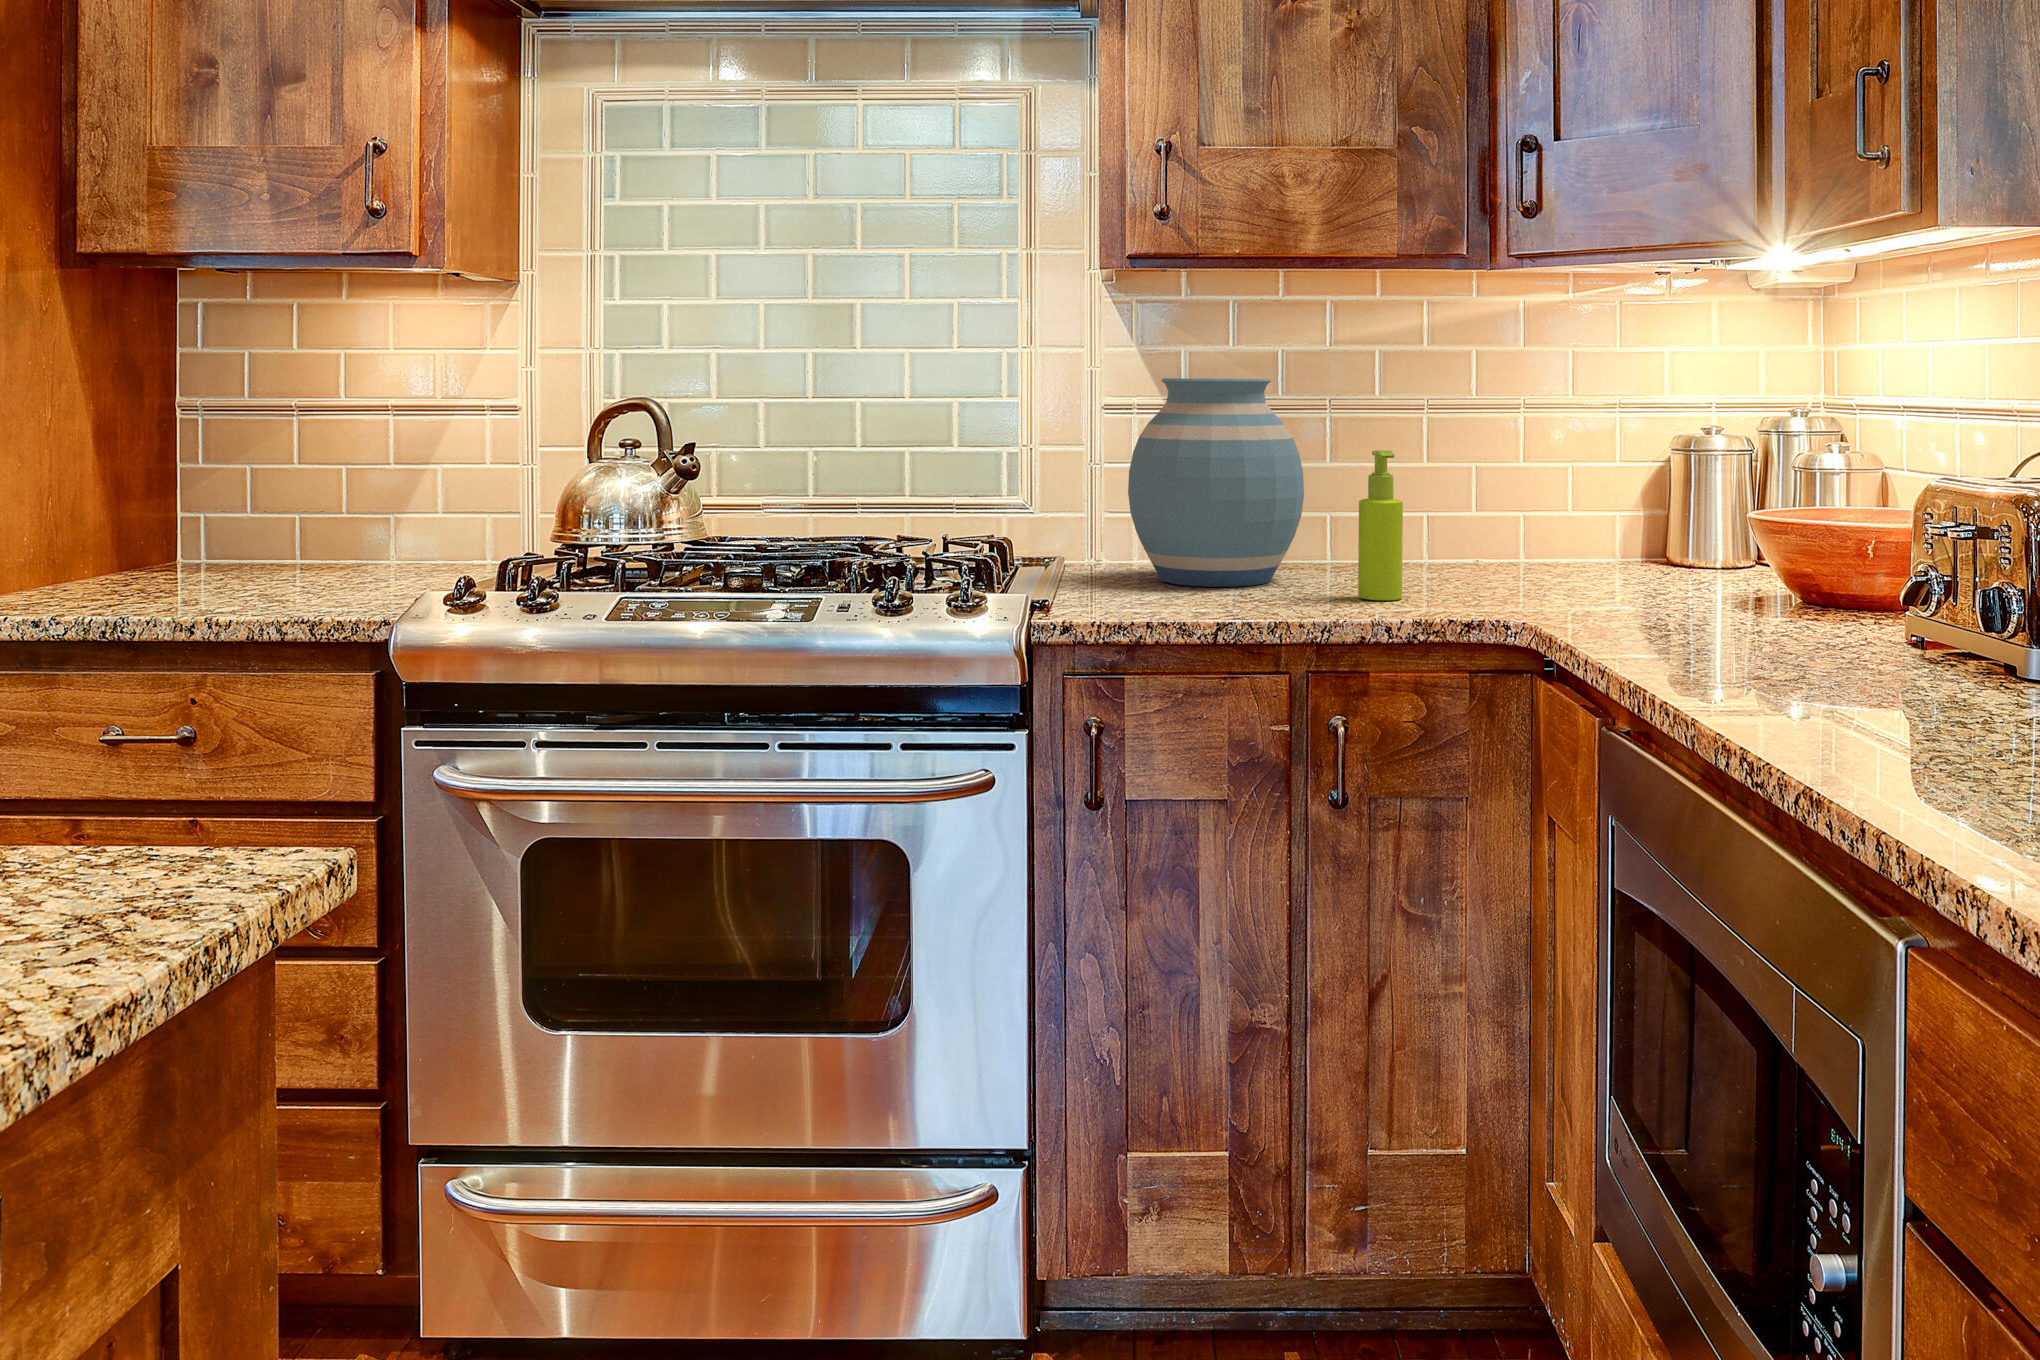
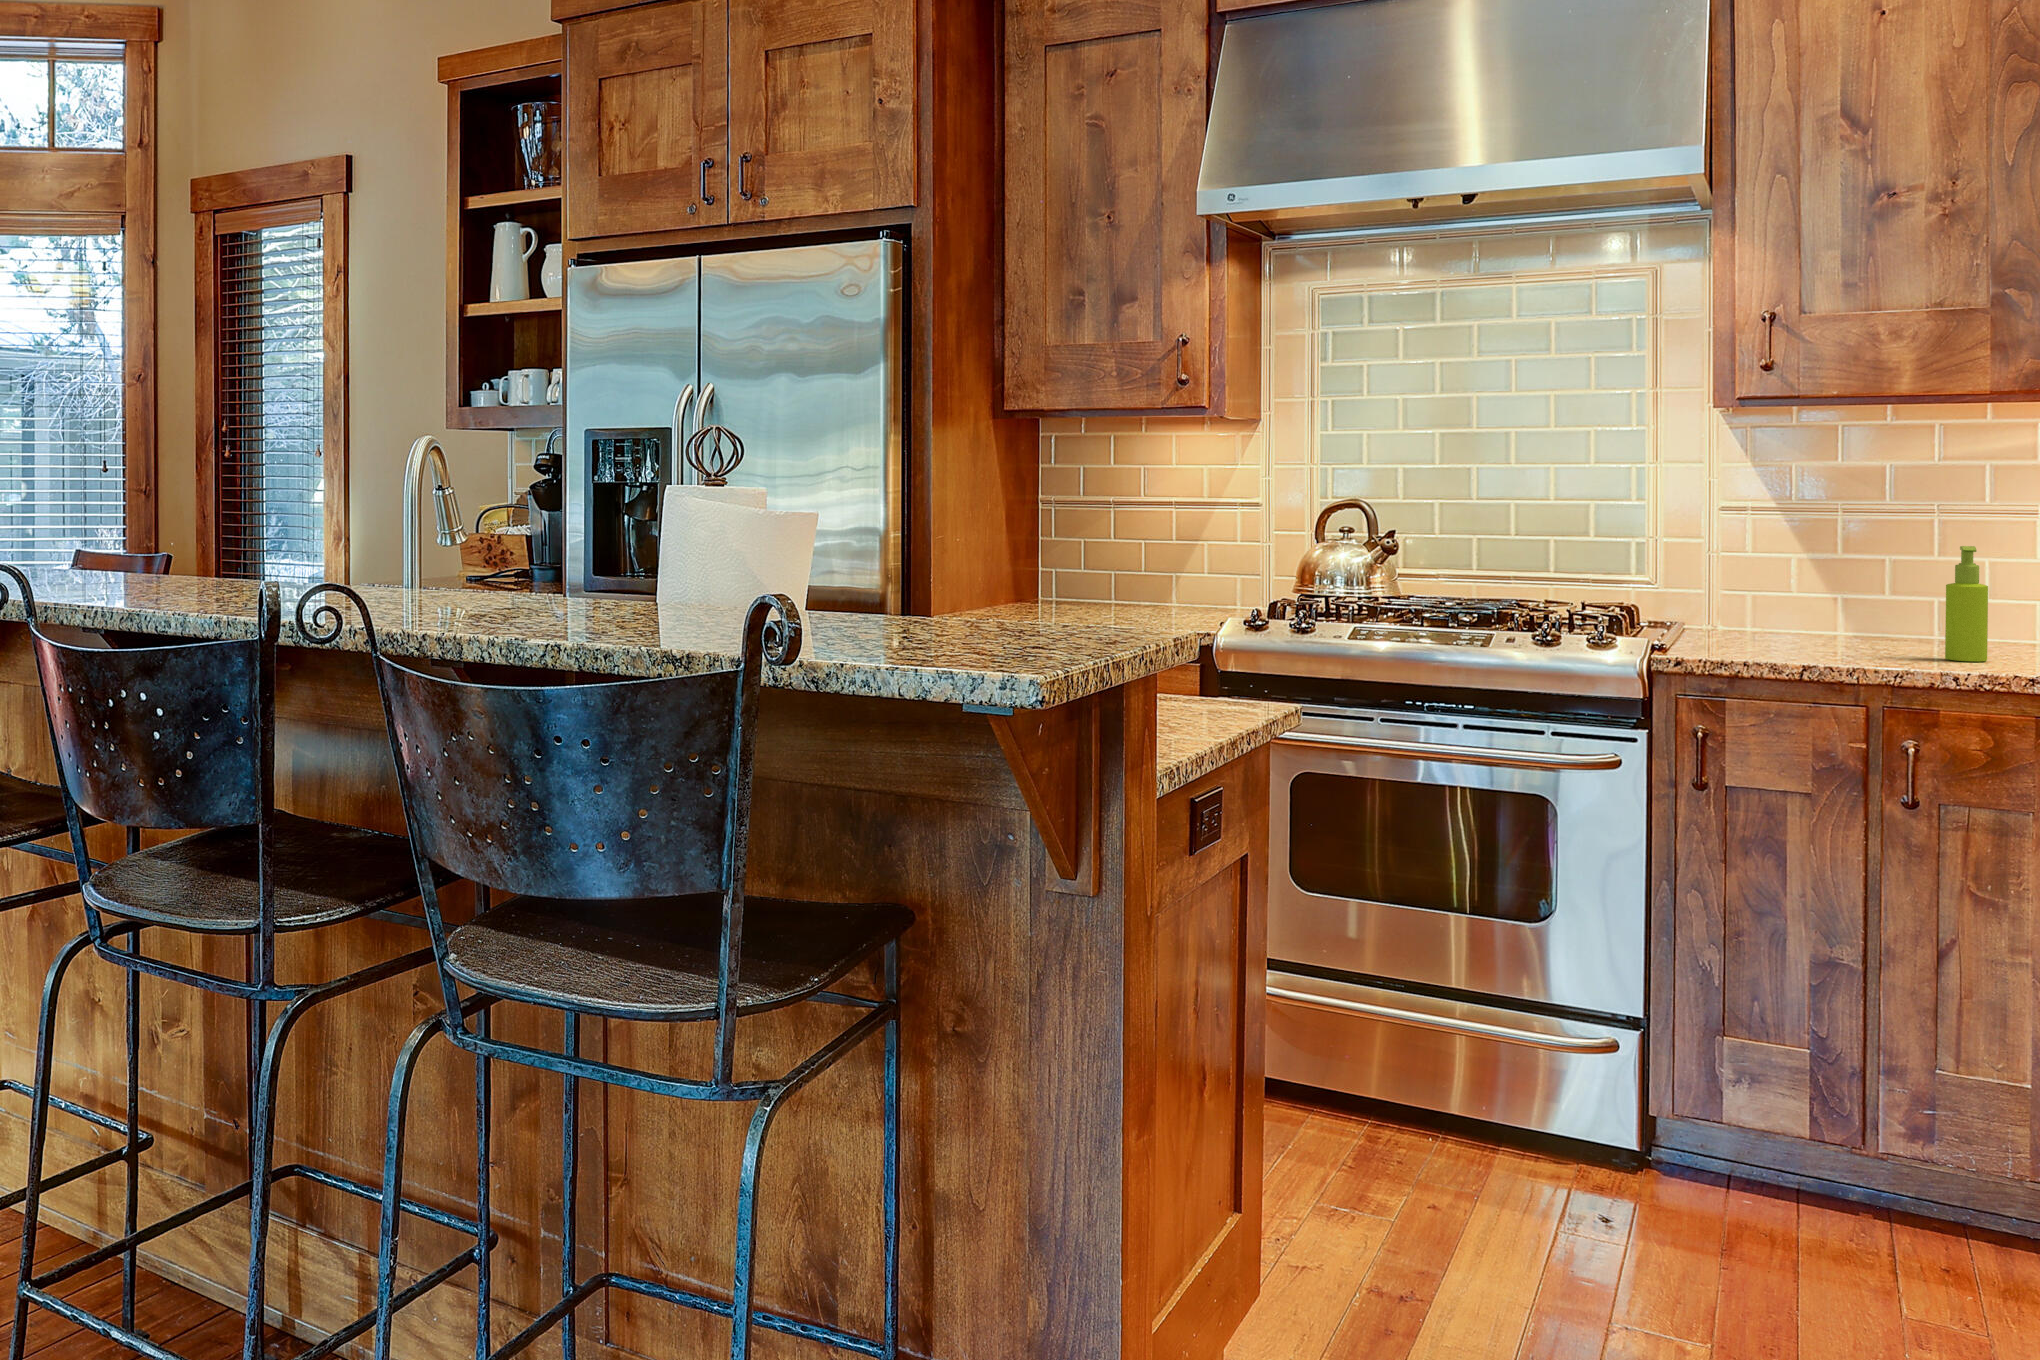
vase: present [1128,378,1304,587] -> none [1746,487,1910,648]

